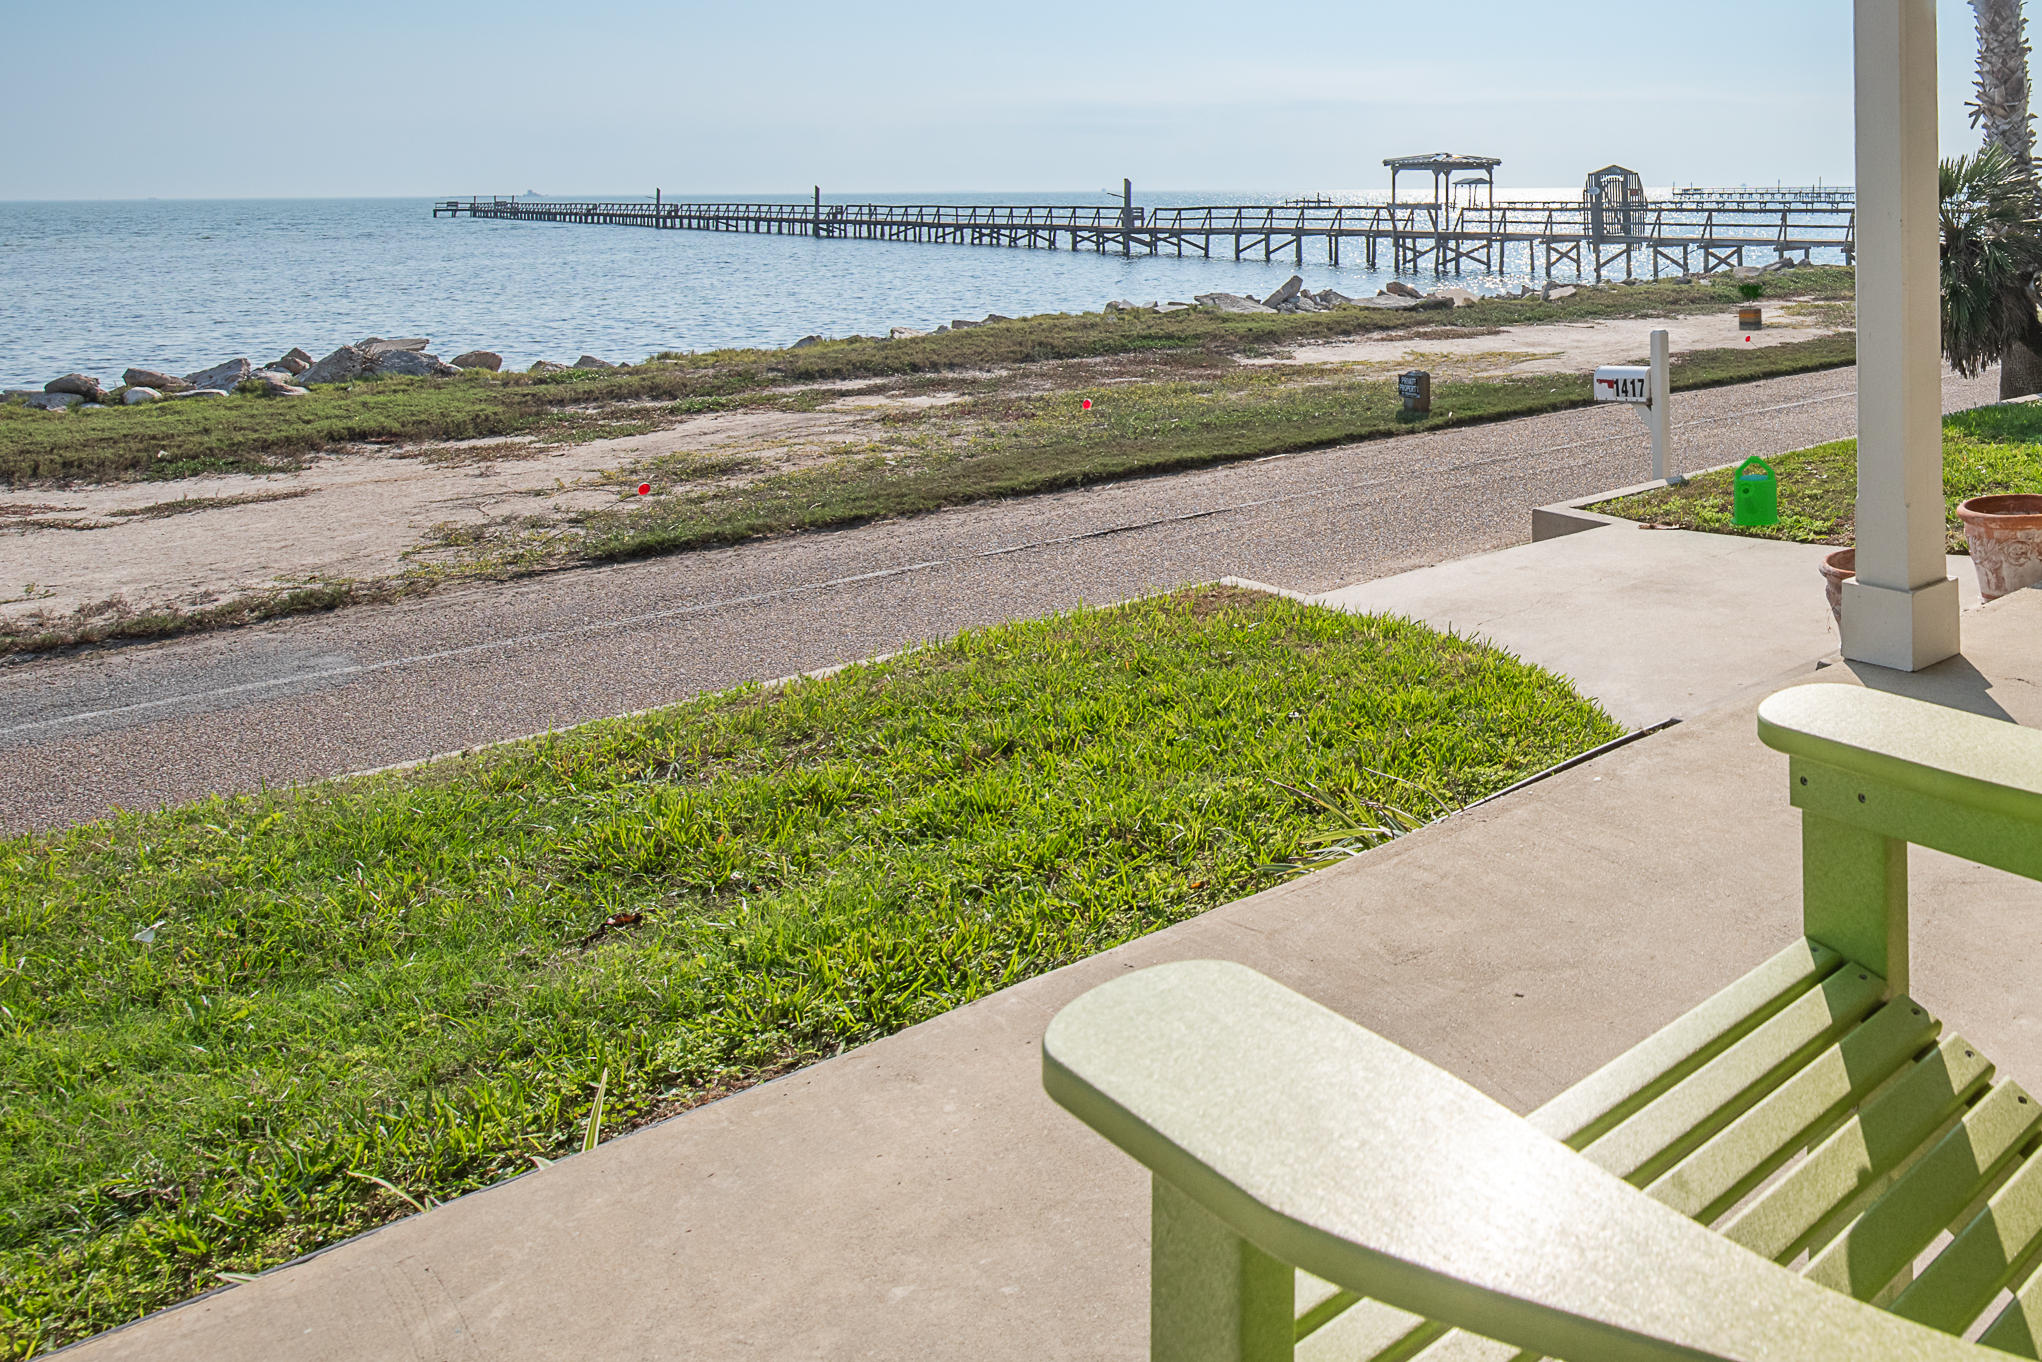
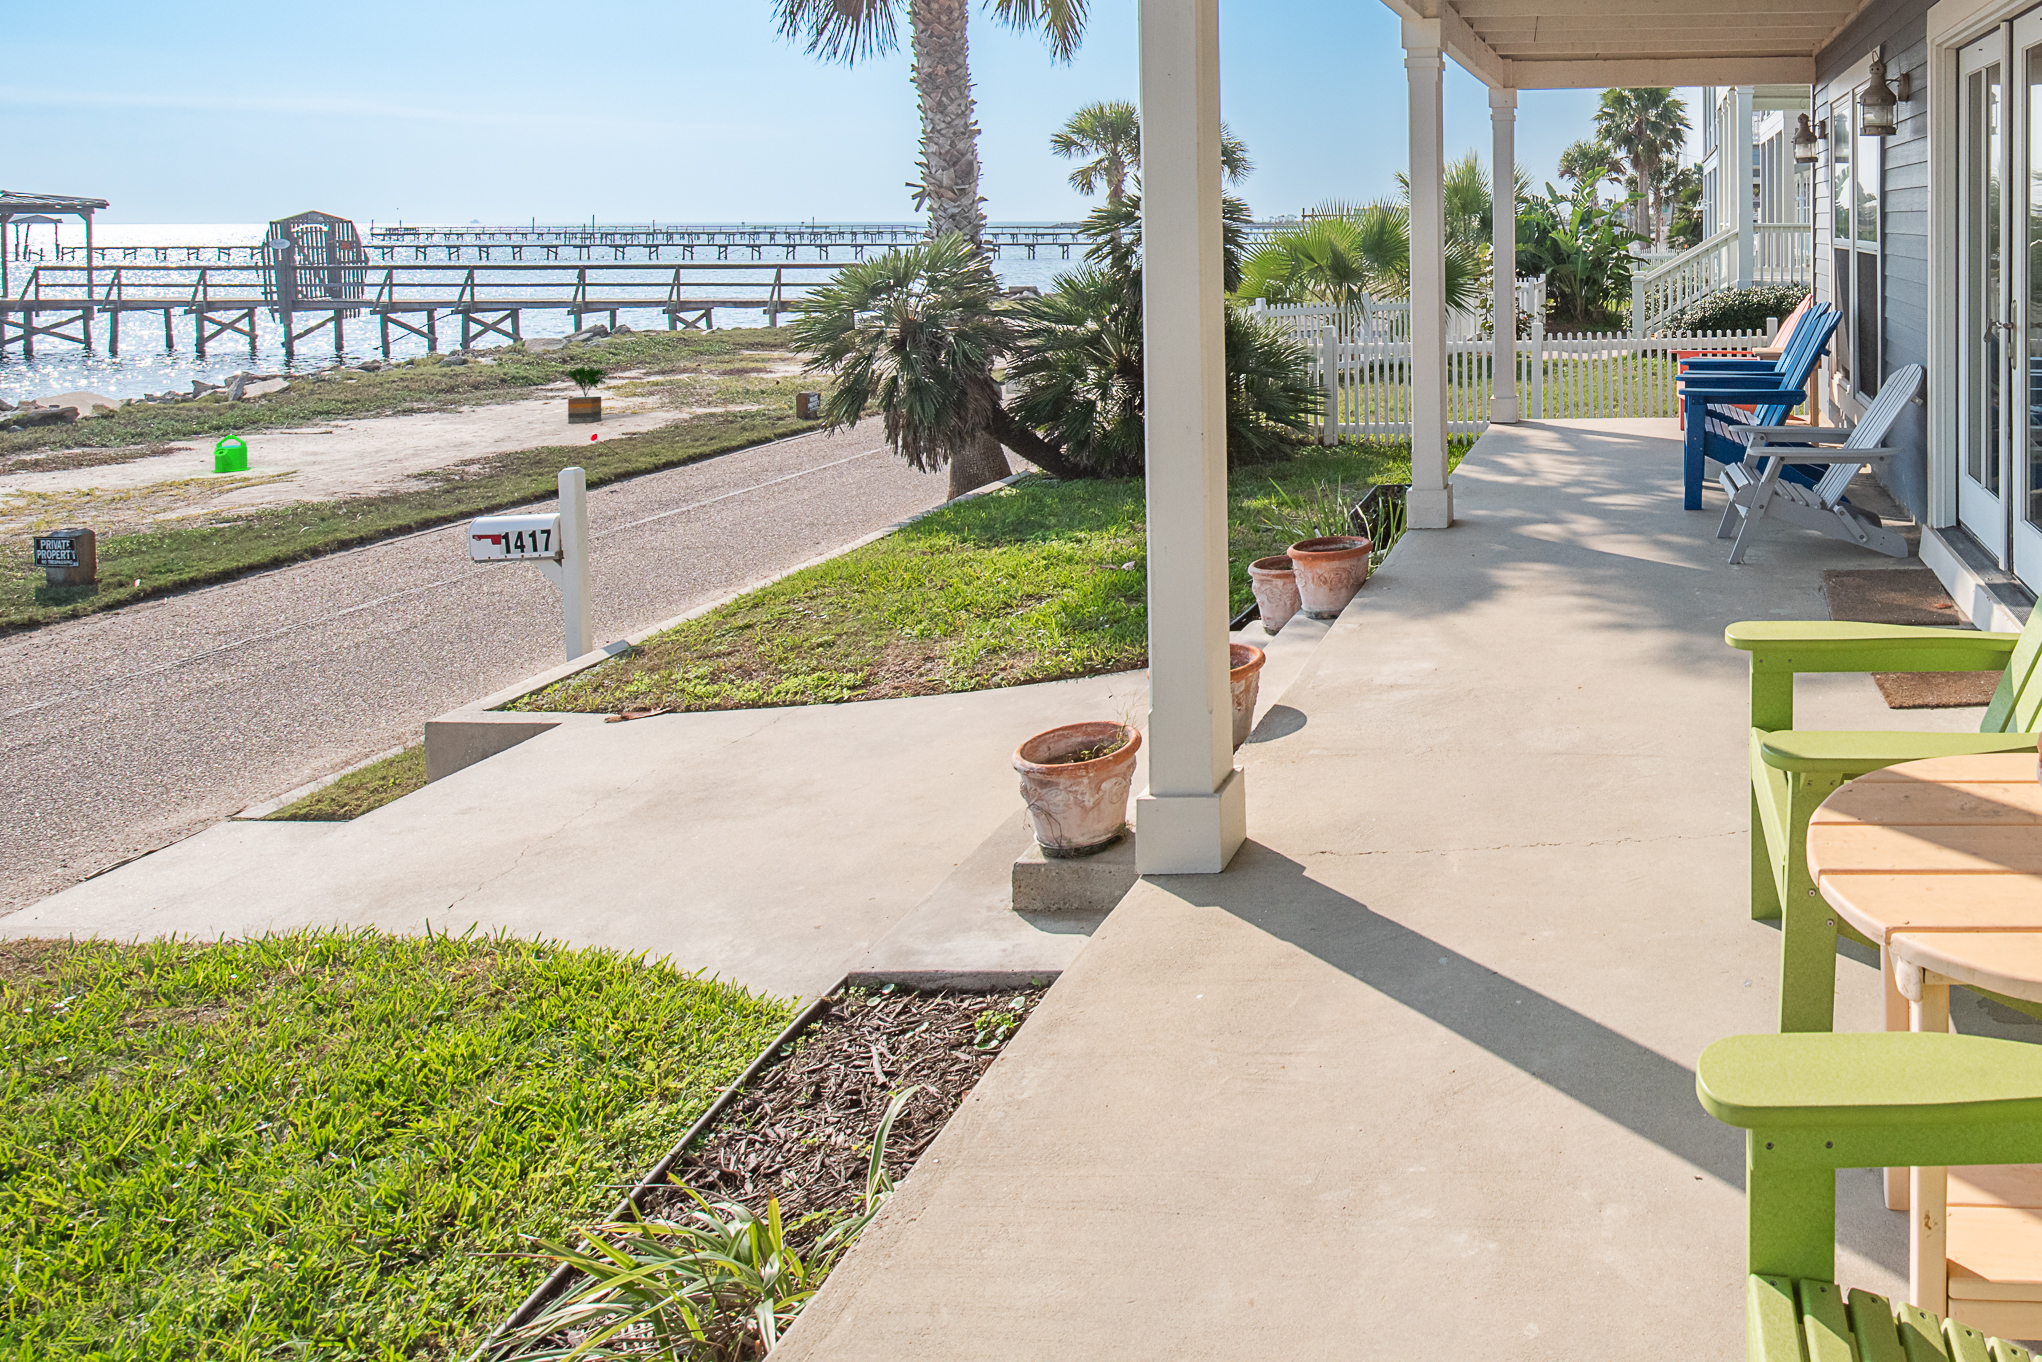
watering can: present [1731,456,1781,526] -> present [212,435,249,472]

